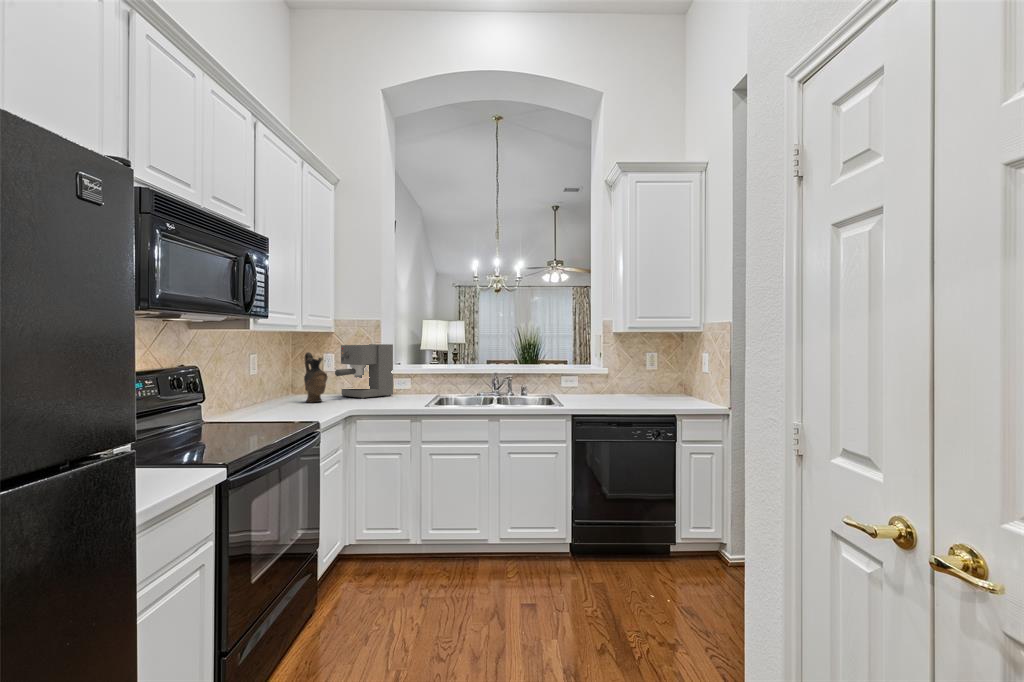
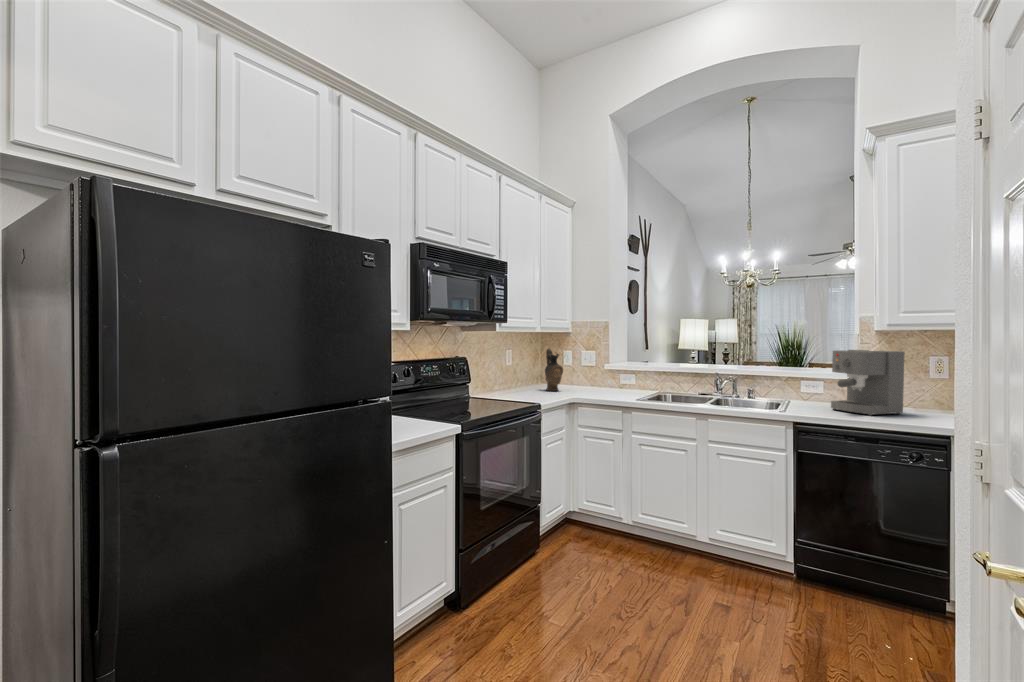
coffee maker: present [335,344,393,399] -> present [831,350,905,416]

